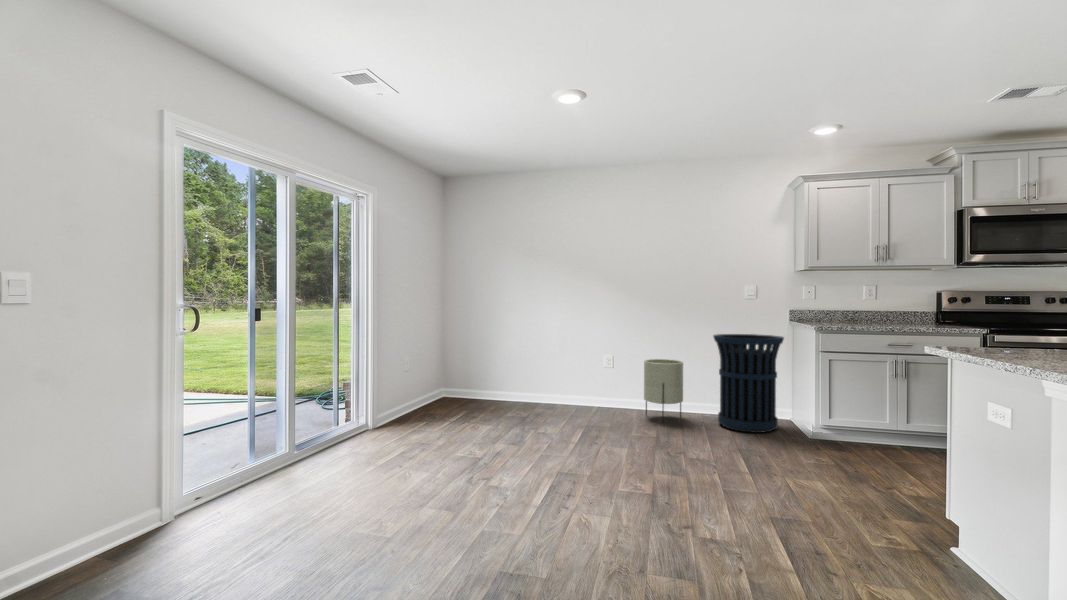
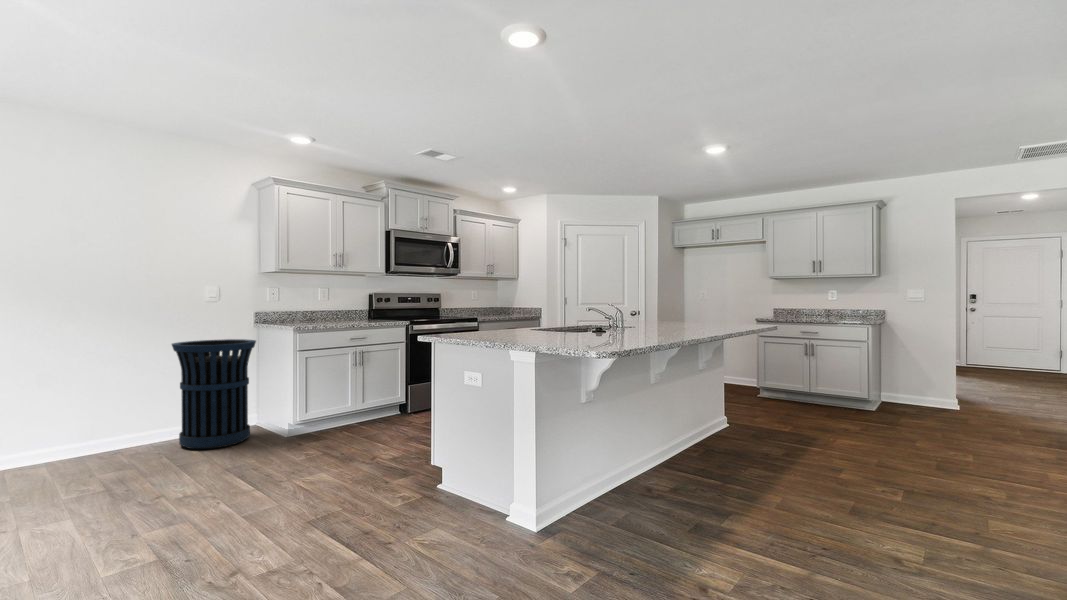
planter: present [644,359,683,423] -> none [64,381,129,466]

